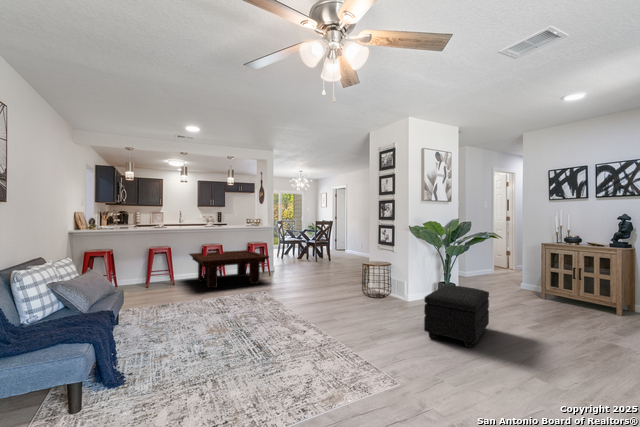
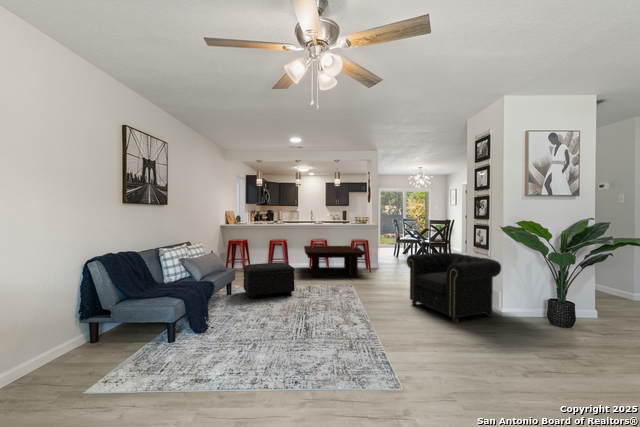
armchair: none [329,252,409,315] -> present [407,252,501,323]
footstool: present [424,285,489,348] -> present [243,262,295,299]

